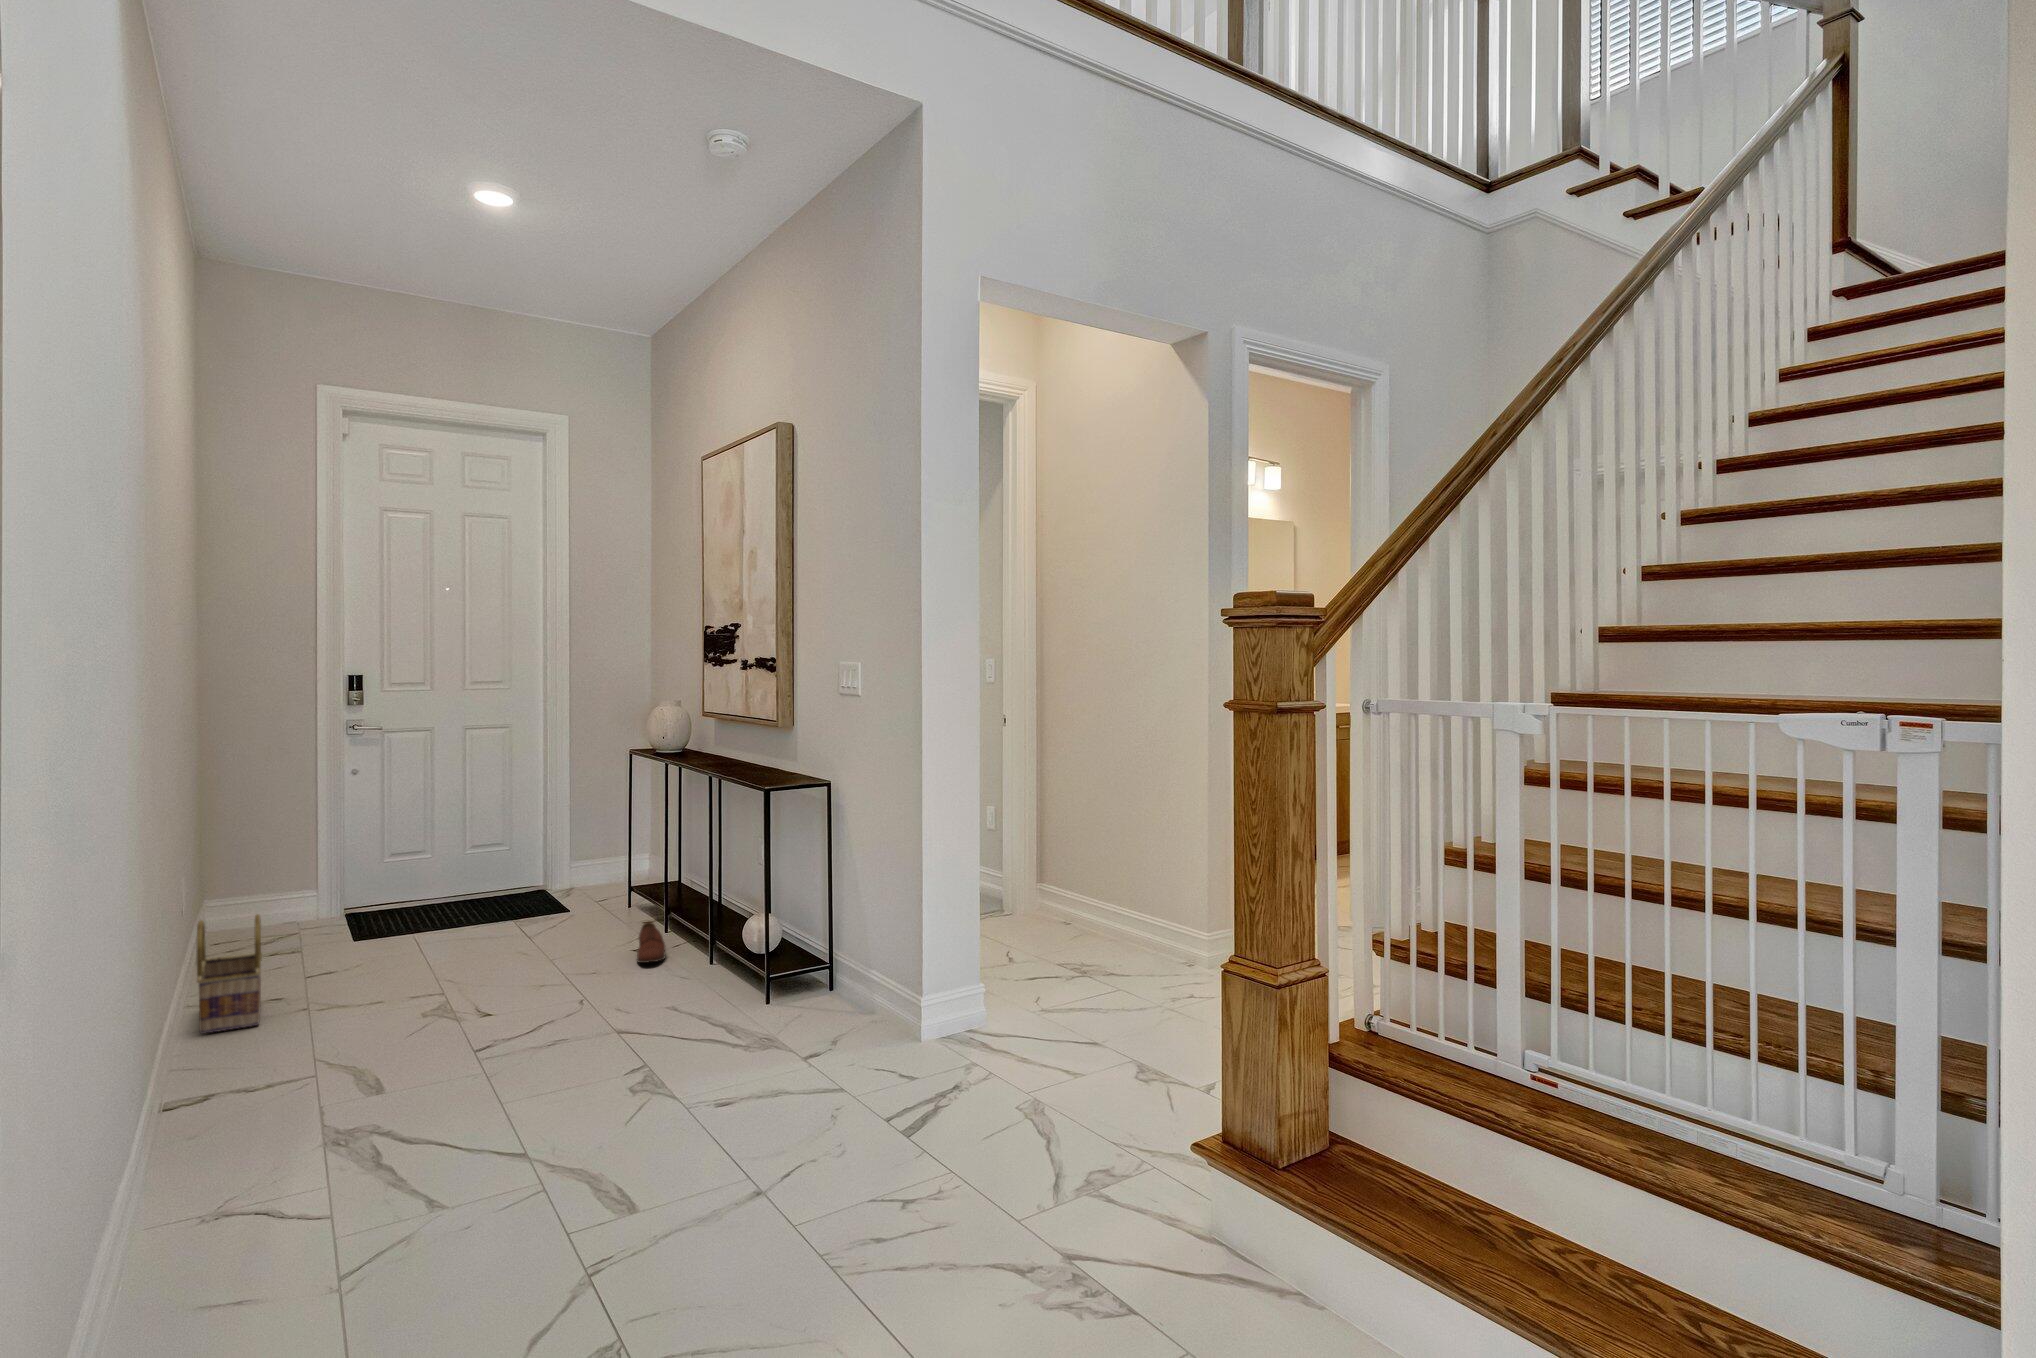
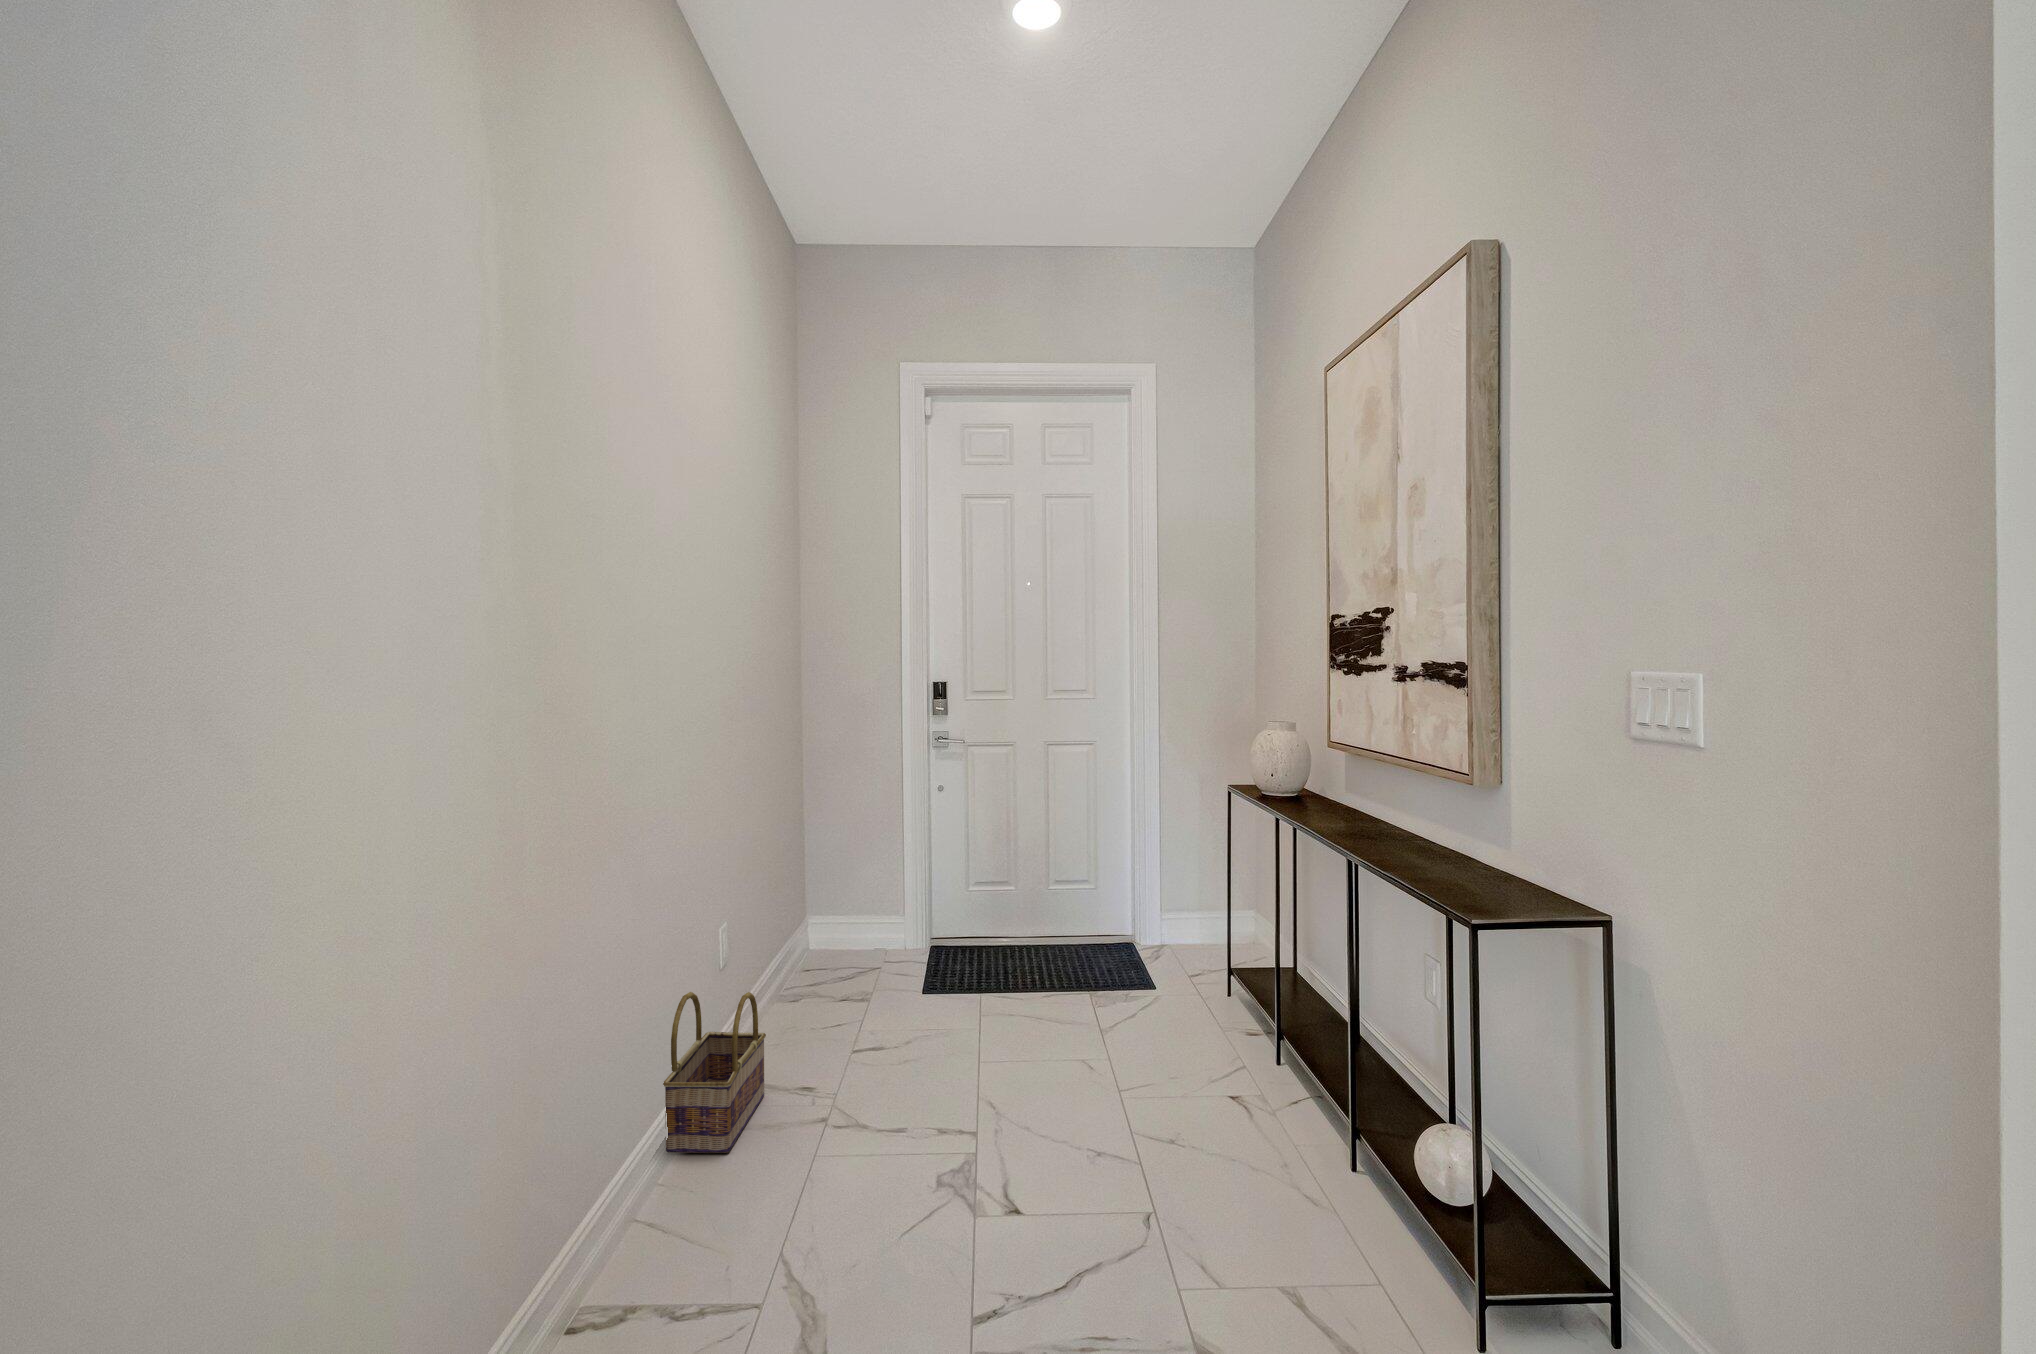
shoe: present [637,922,665,963] -> none [1223,1062,1268,1156]

